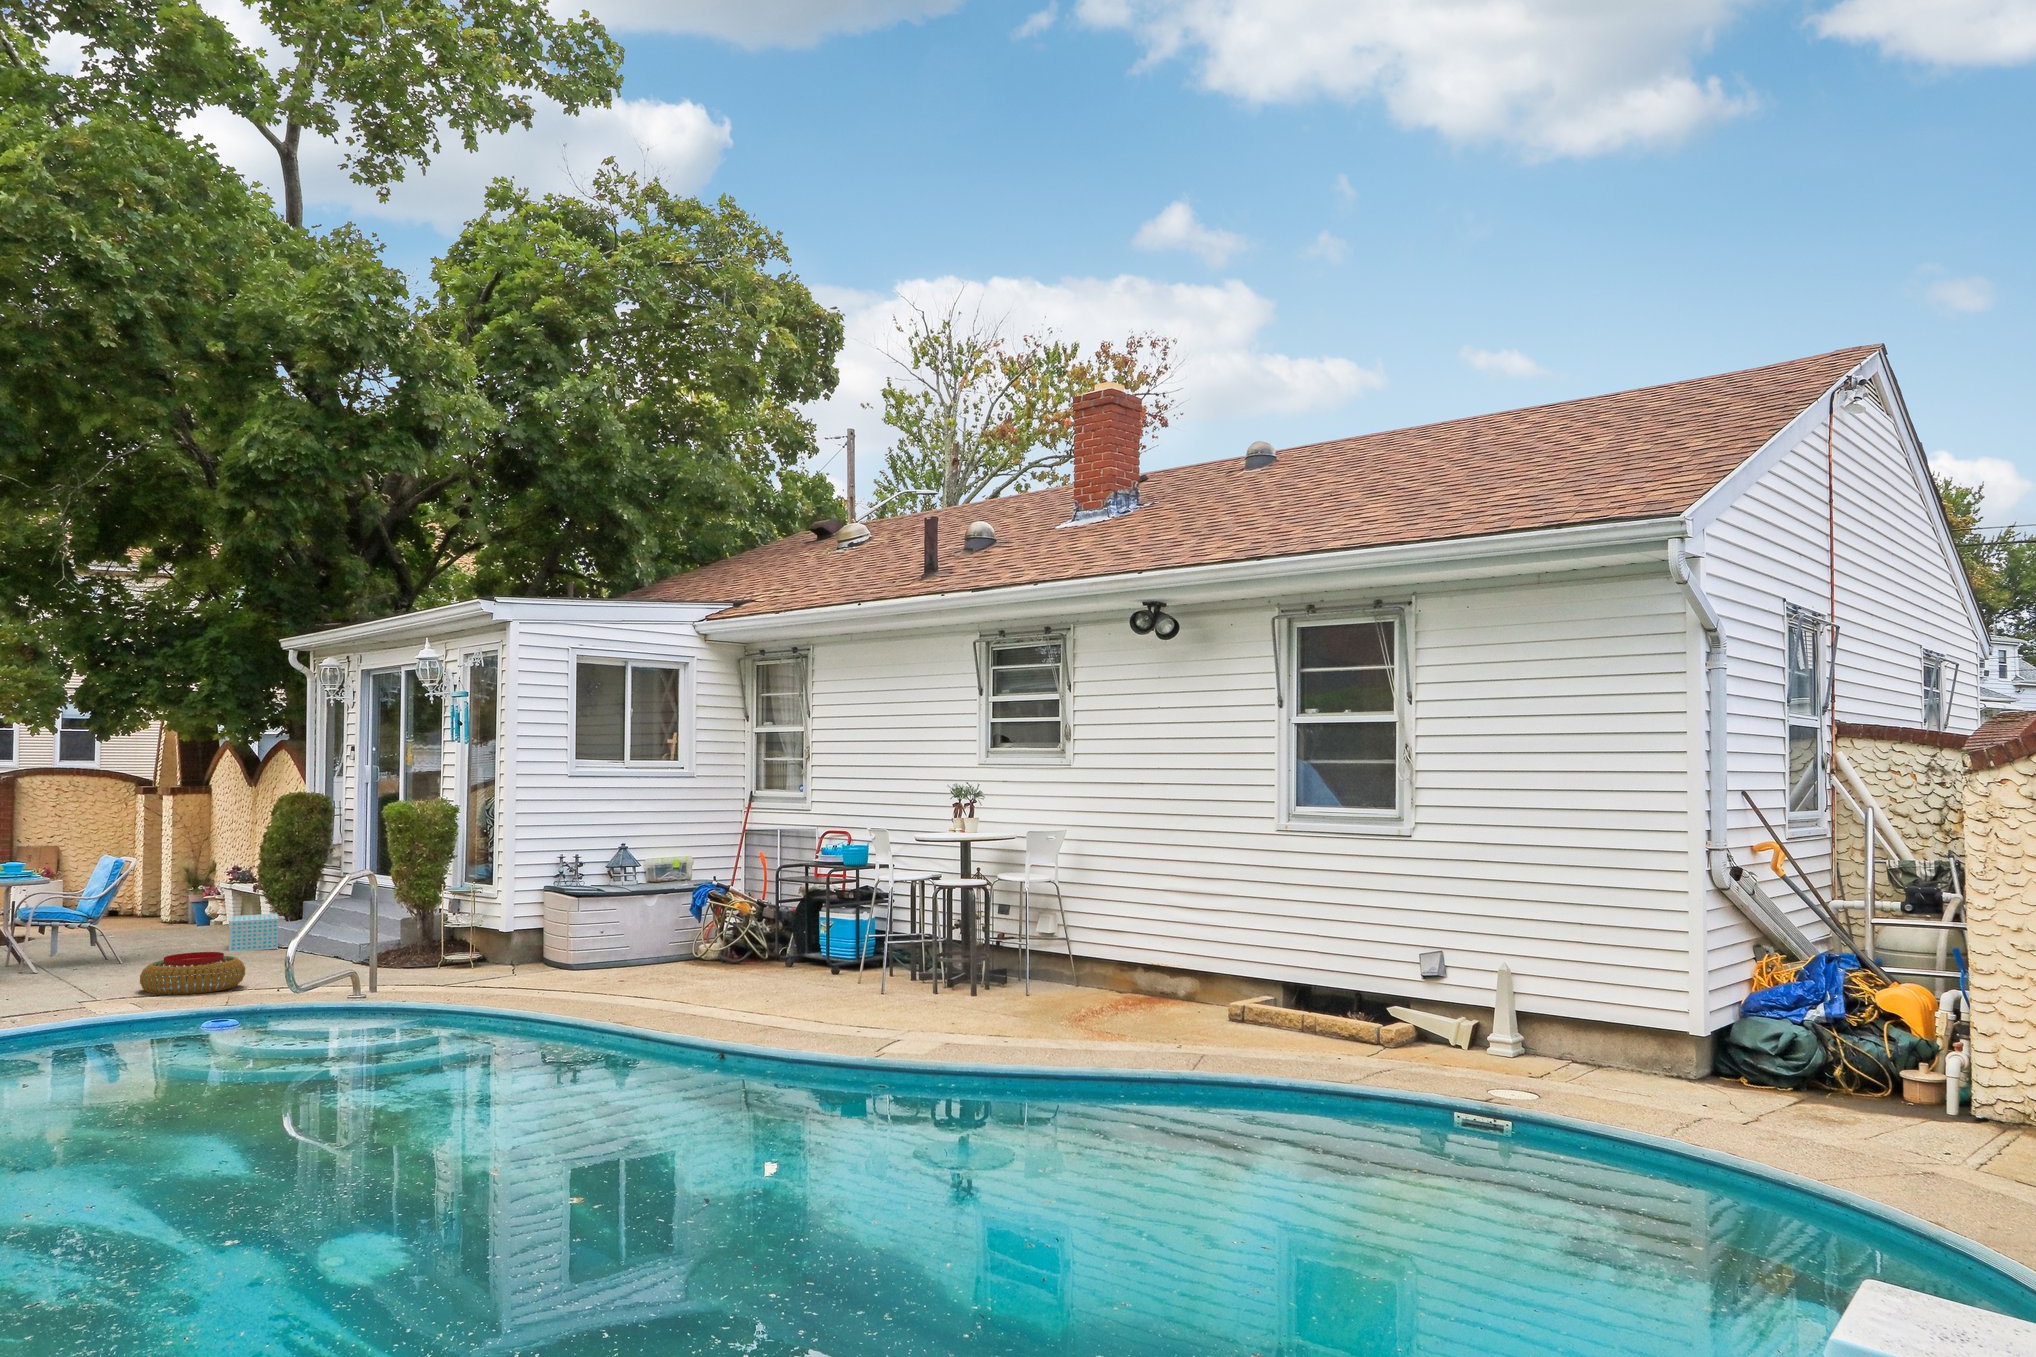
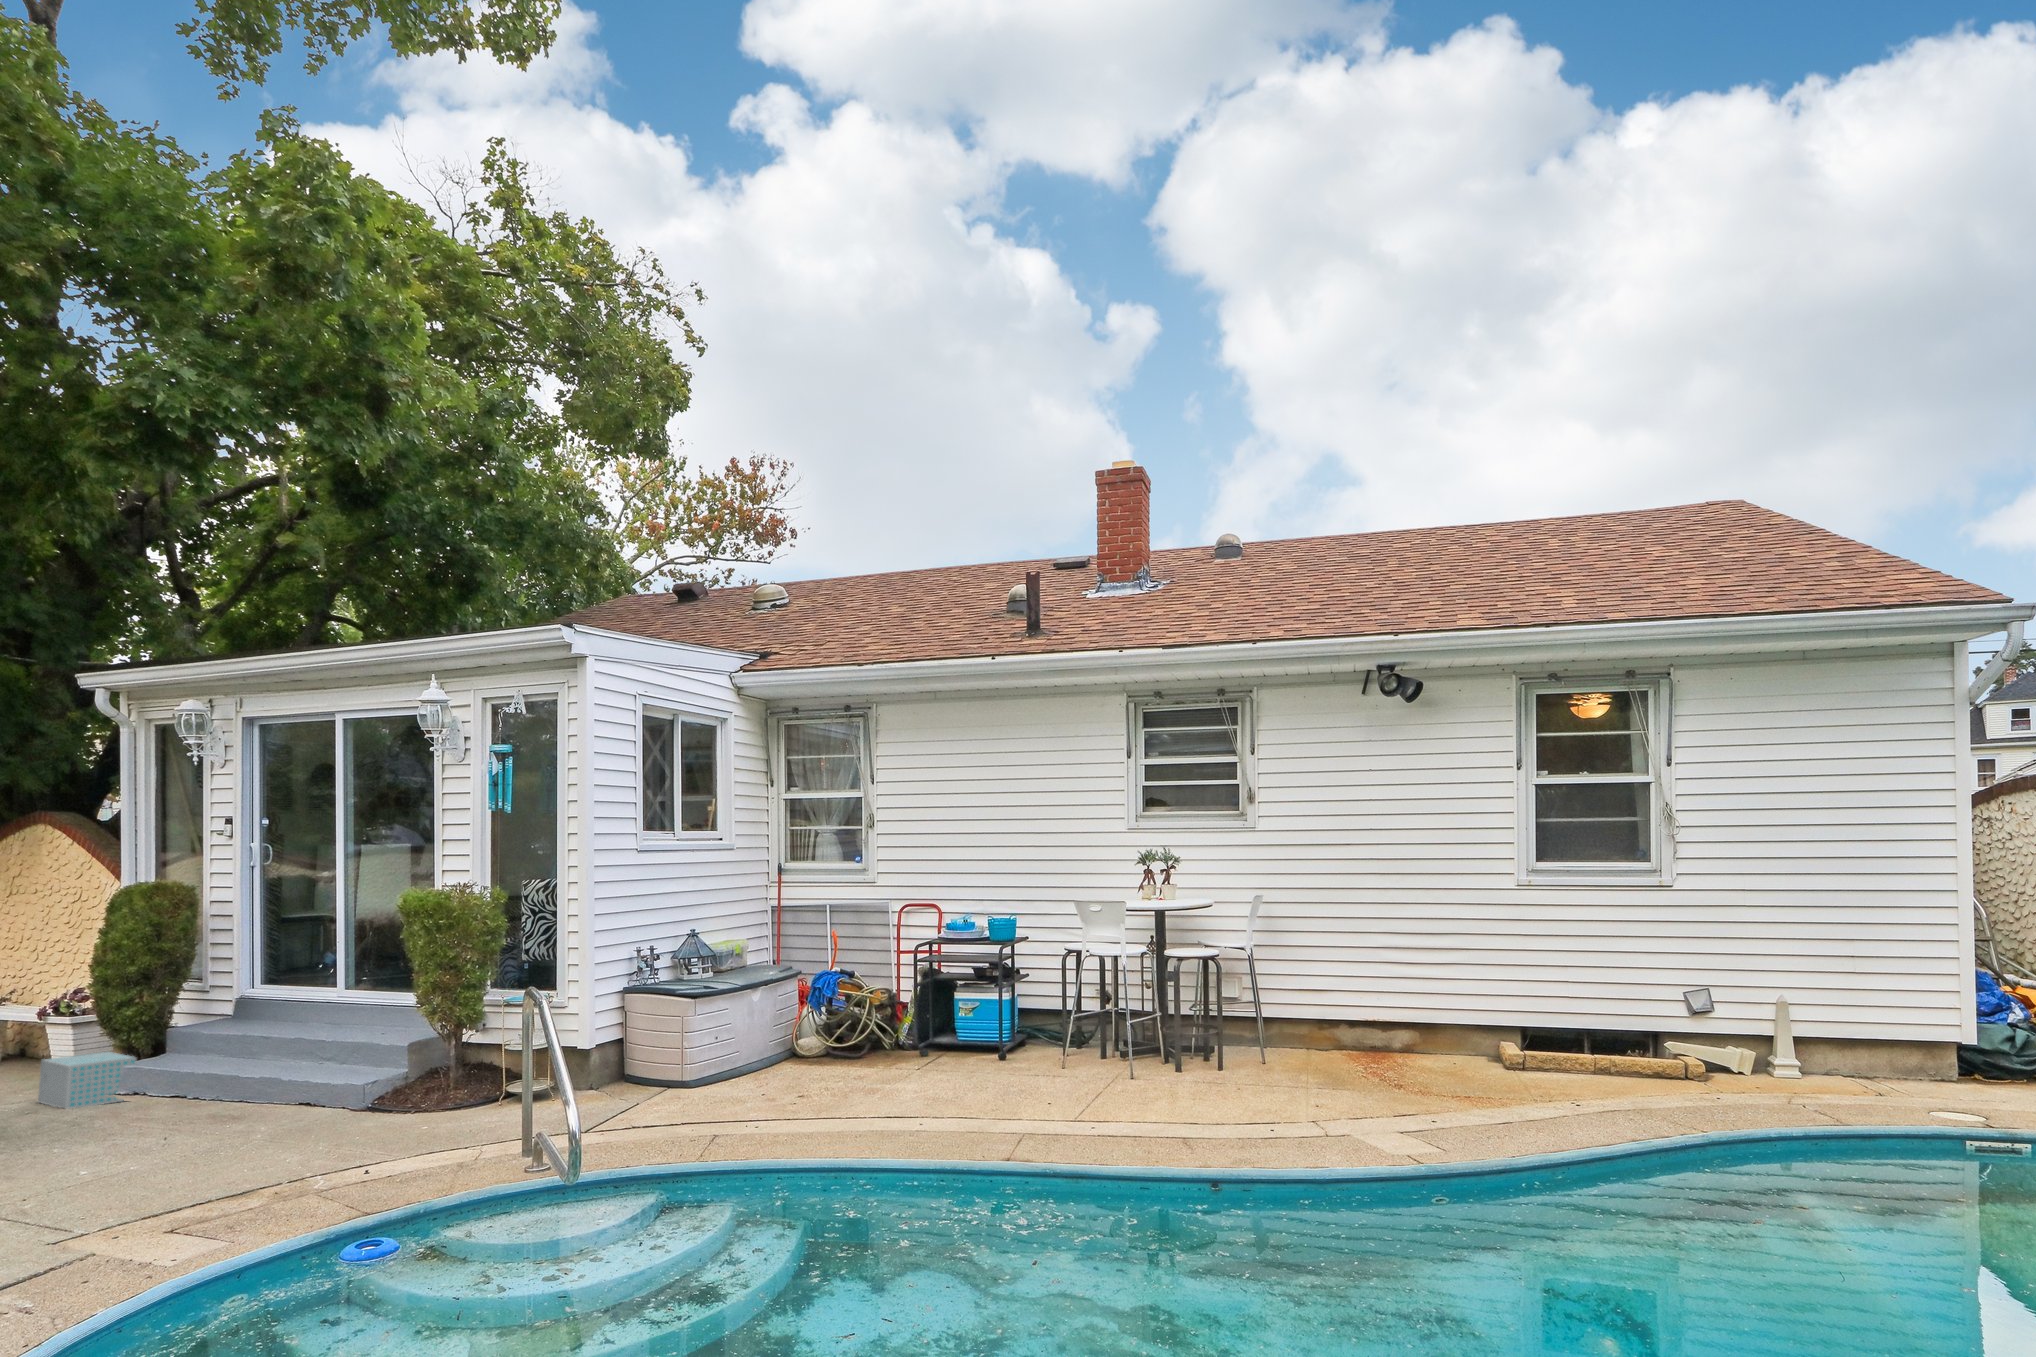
pouf: present [140,952,245,995] -> none [135,1102,286,1170]

